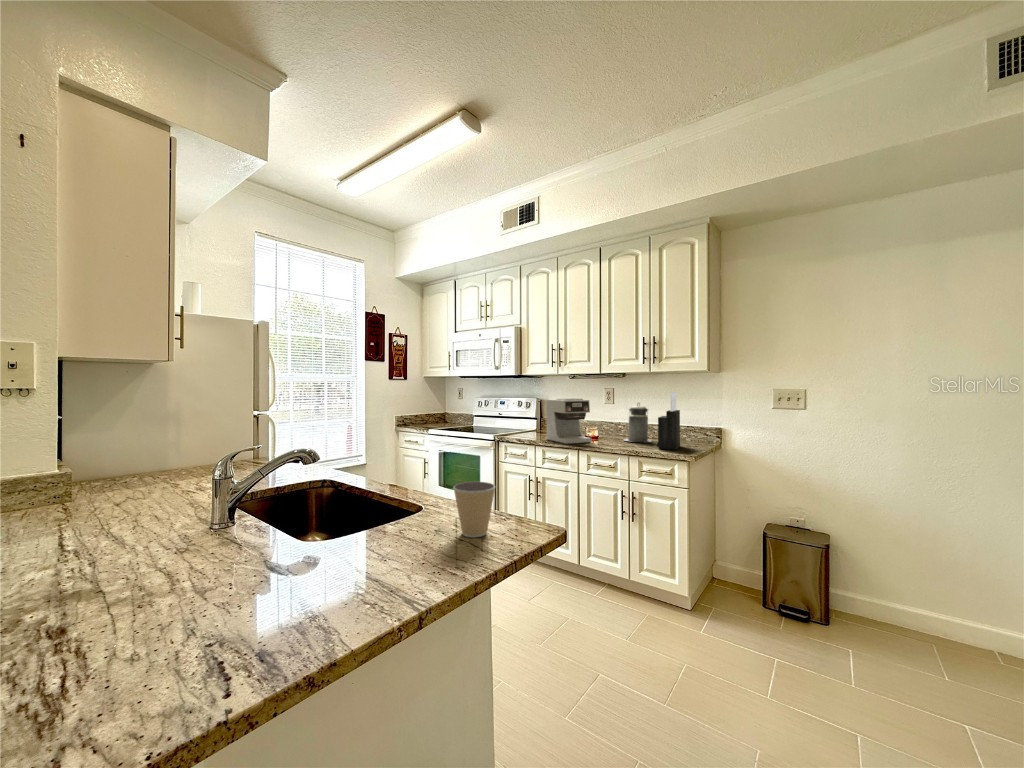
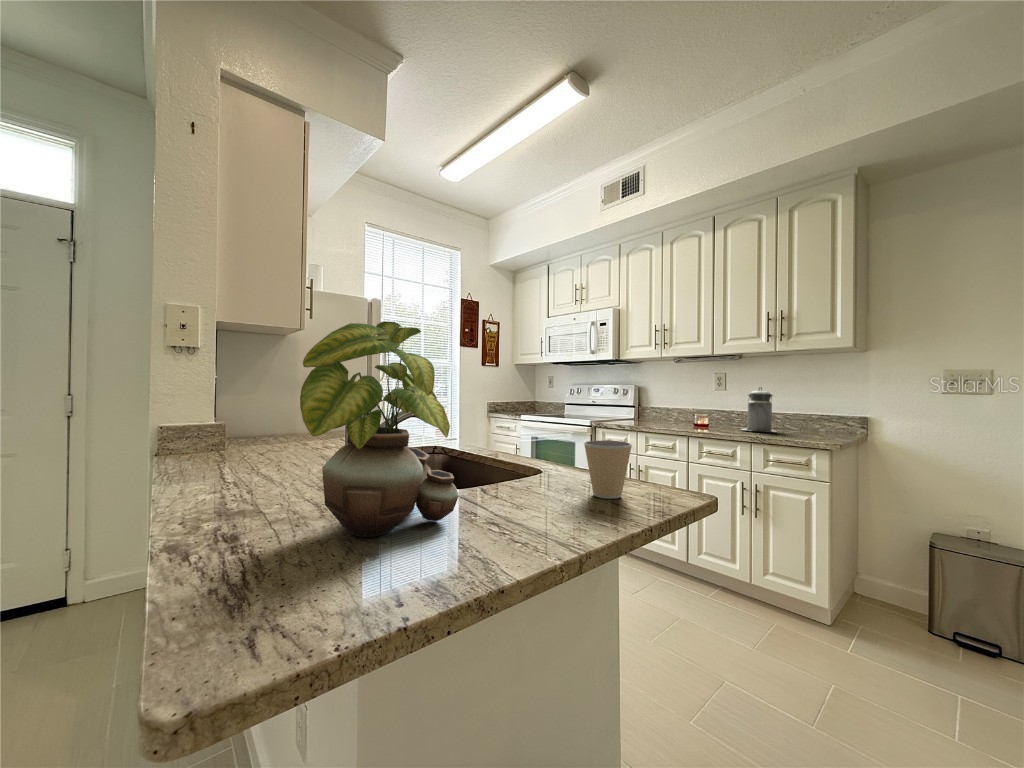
knife block: present [657,392,680,450] -> none [786,373,815,439]
coffee maker: present [546,398,592,444] -> none [650,382,703,431]
potted plant: none [117,402,319,613] -> present [300,321,459,537]

